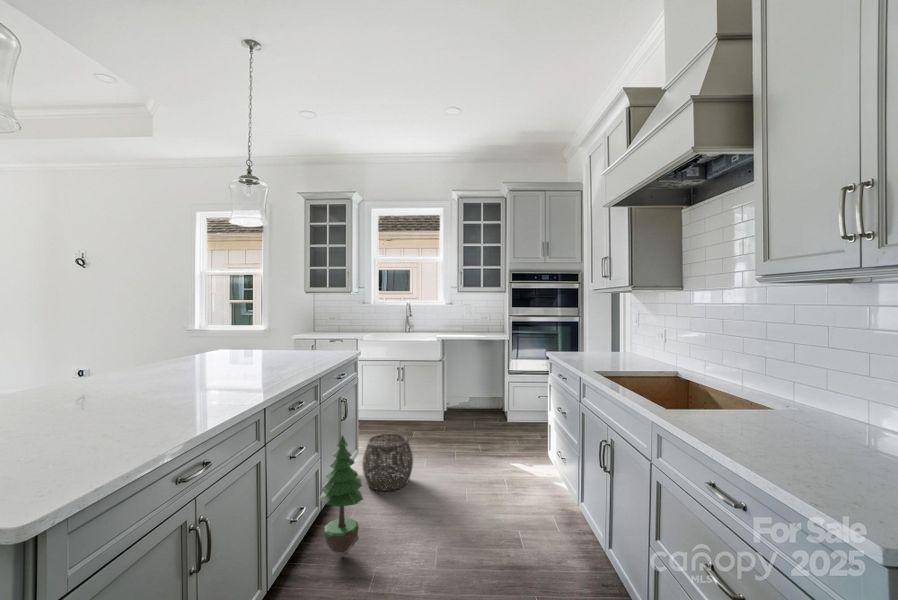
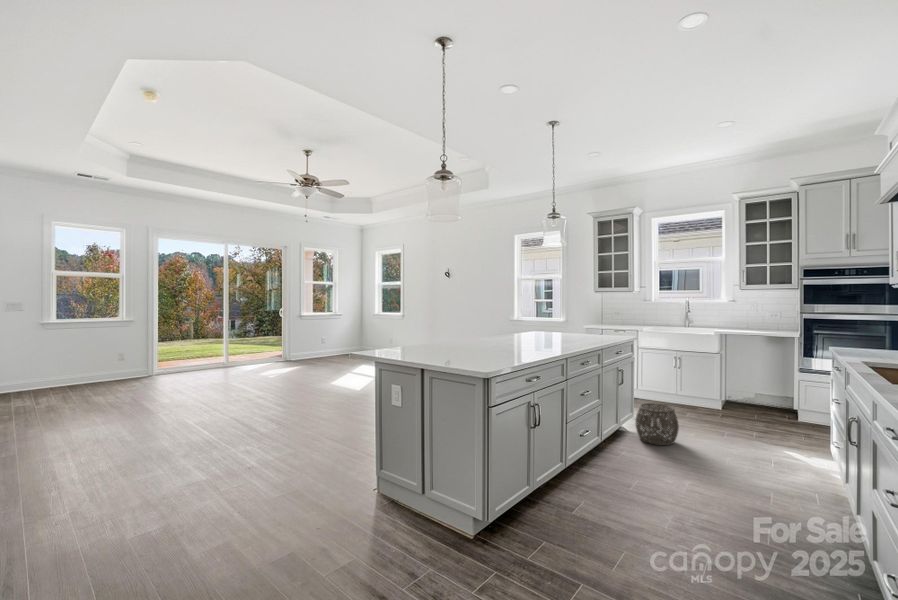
potted tree: present [319,435,363,555] -> none [600,388,631,468]

